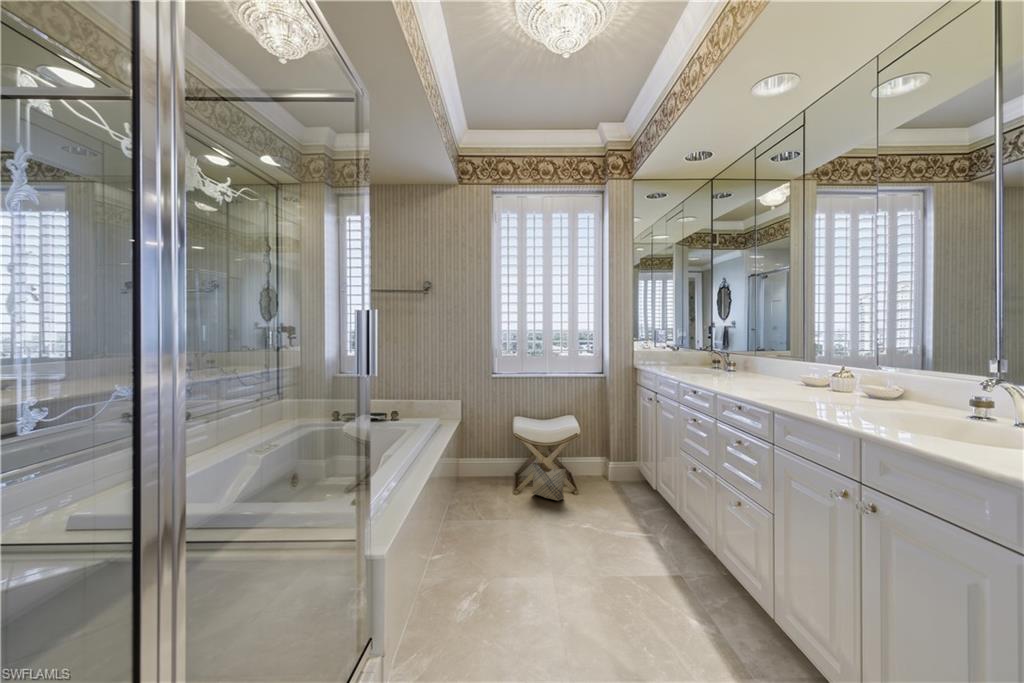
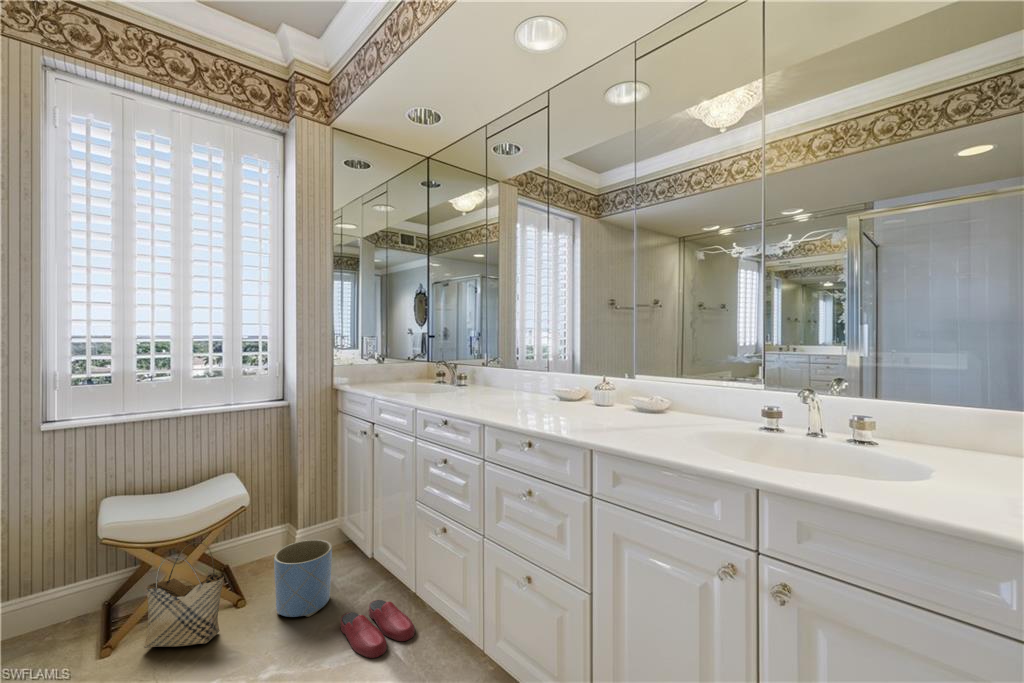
planter: none [592,462,626,507] -> present [274,539,332,617]
slippers: none [628,511,674,539] -> present [341,600,415,658]

